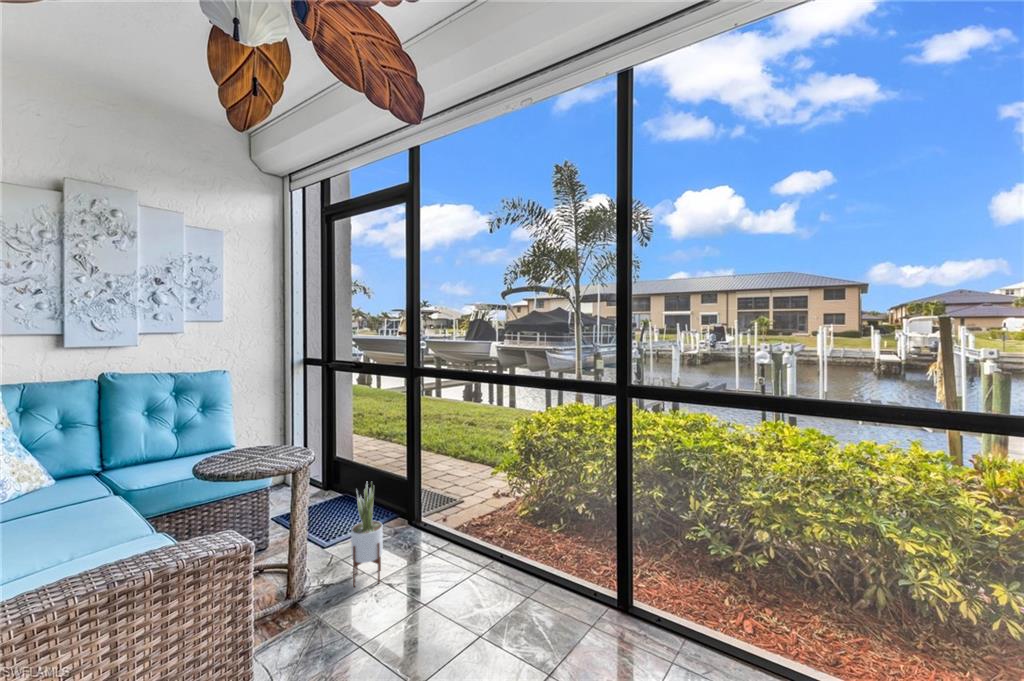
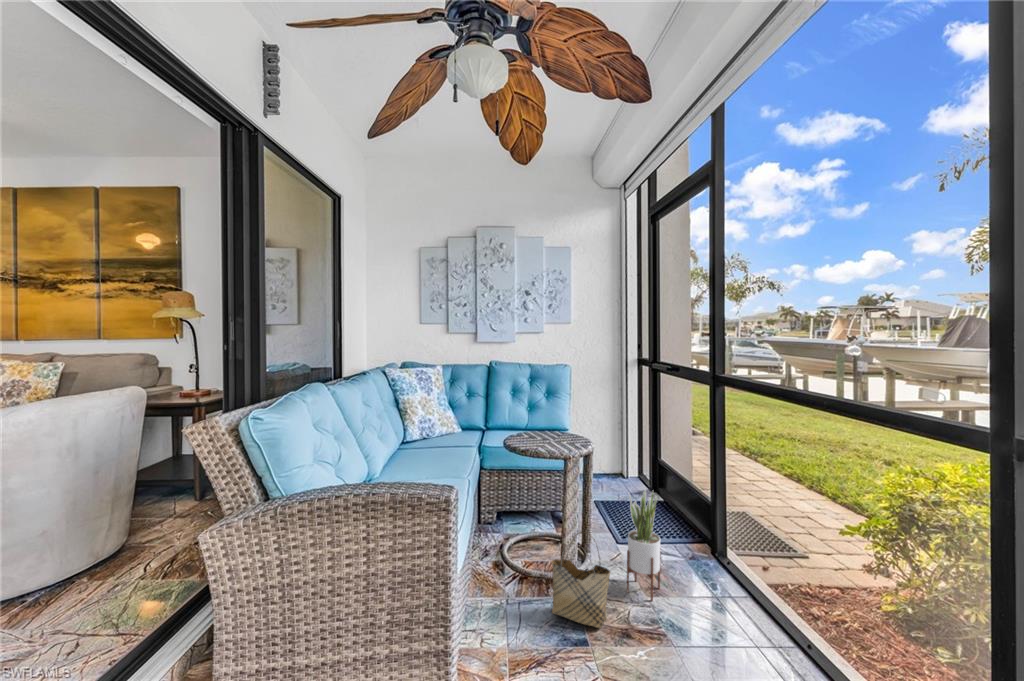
woven basket: none [281,543,351,647] -> present [552,532,610,628]

